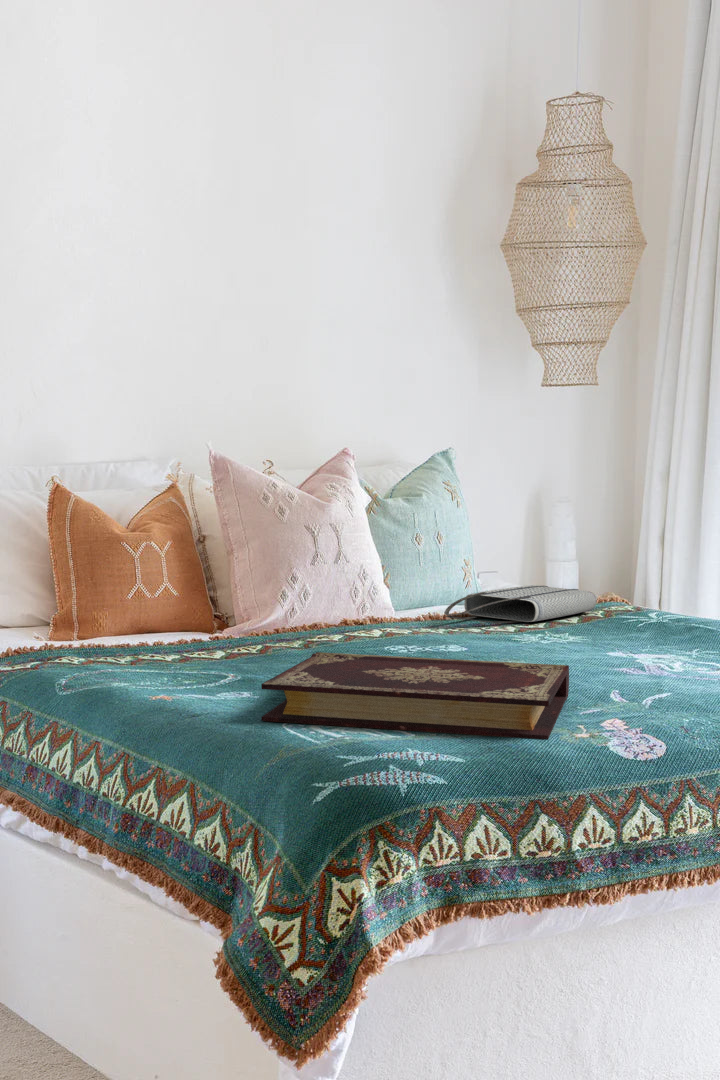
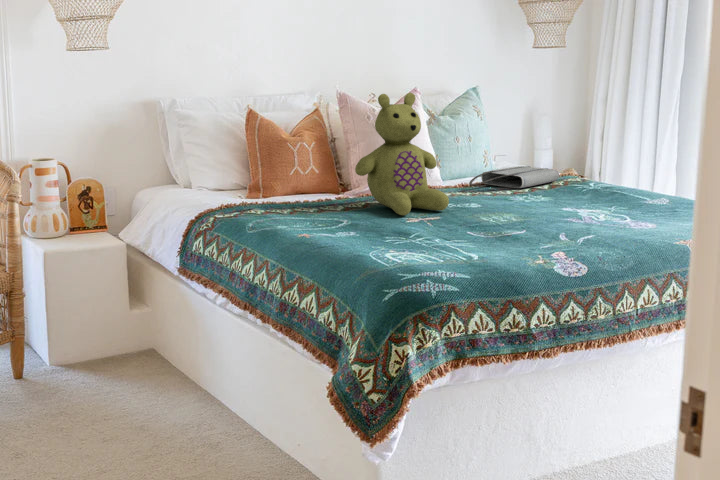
stuffed bear: none [249,453,414,665] -> present [355,93,449,215]
book: present [261,652,569,740] -> none [357,210,536,264]

